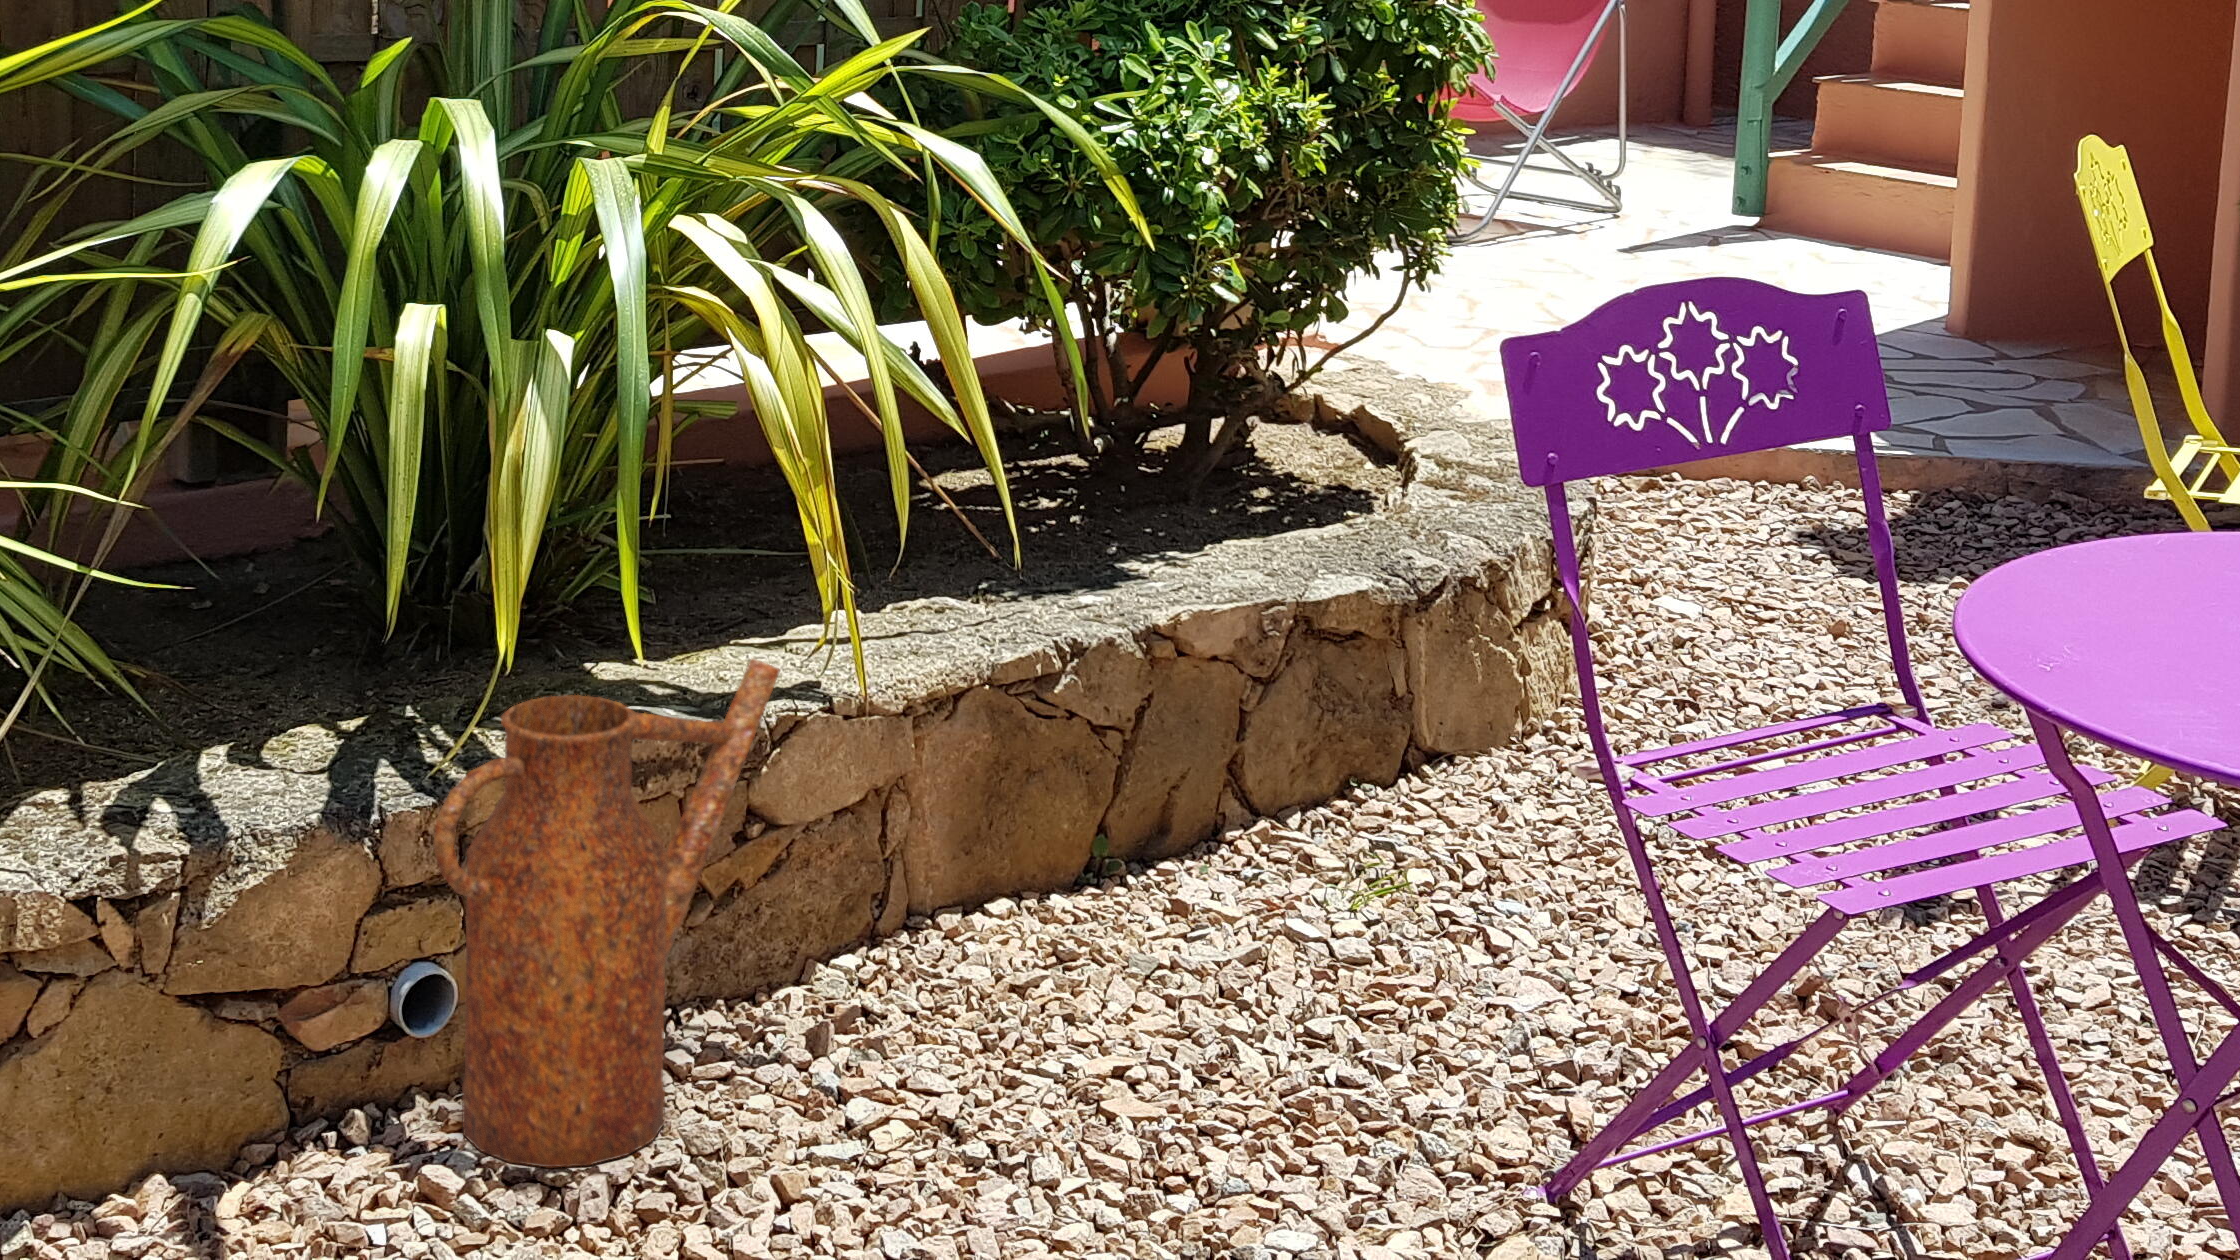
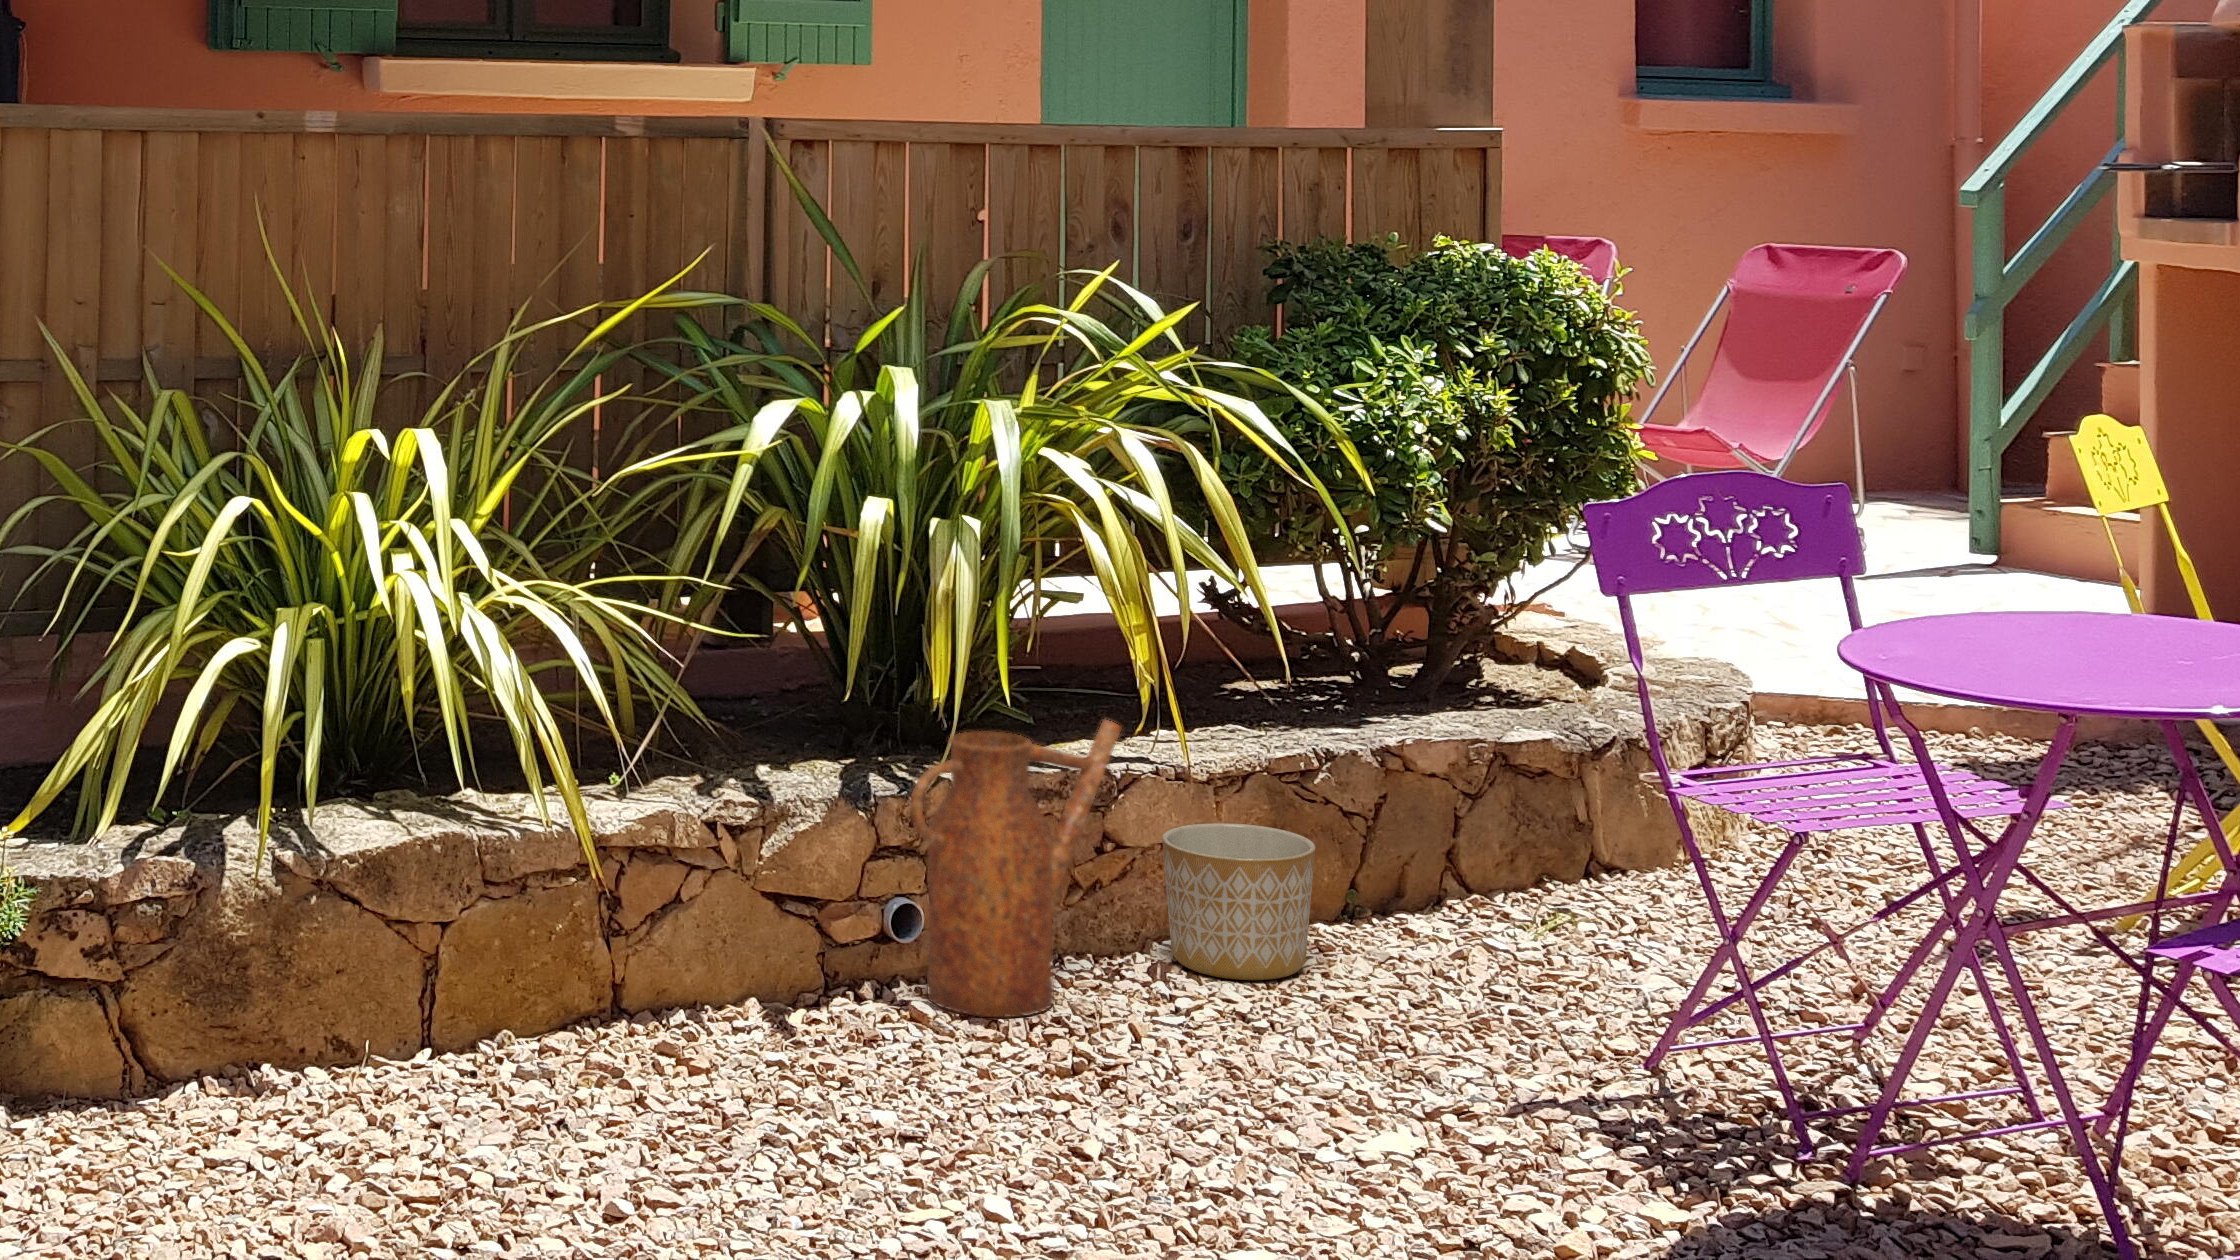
planter: none [836,780,1064,1036] -> present [1162,823,1315,980]

